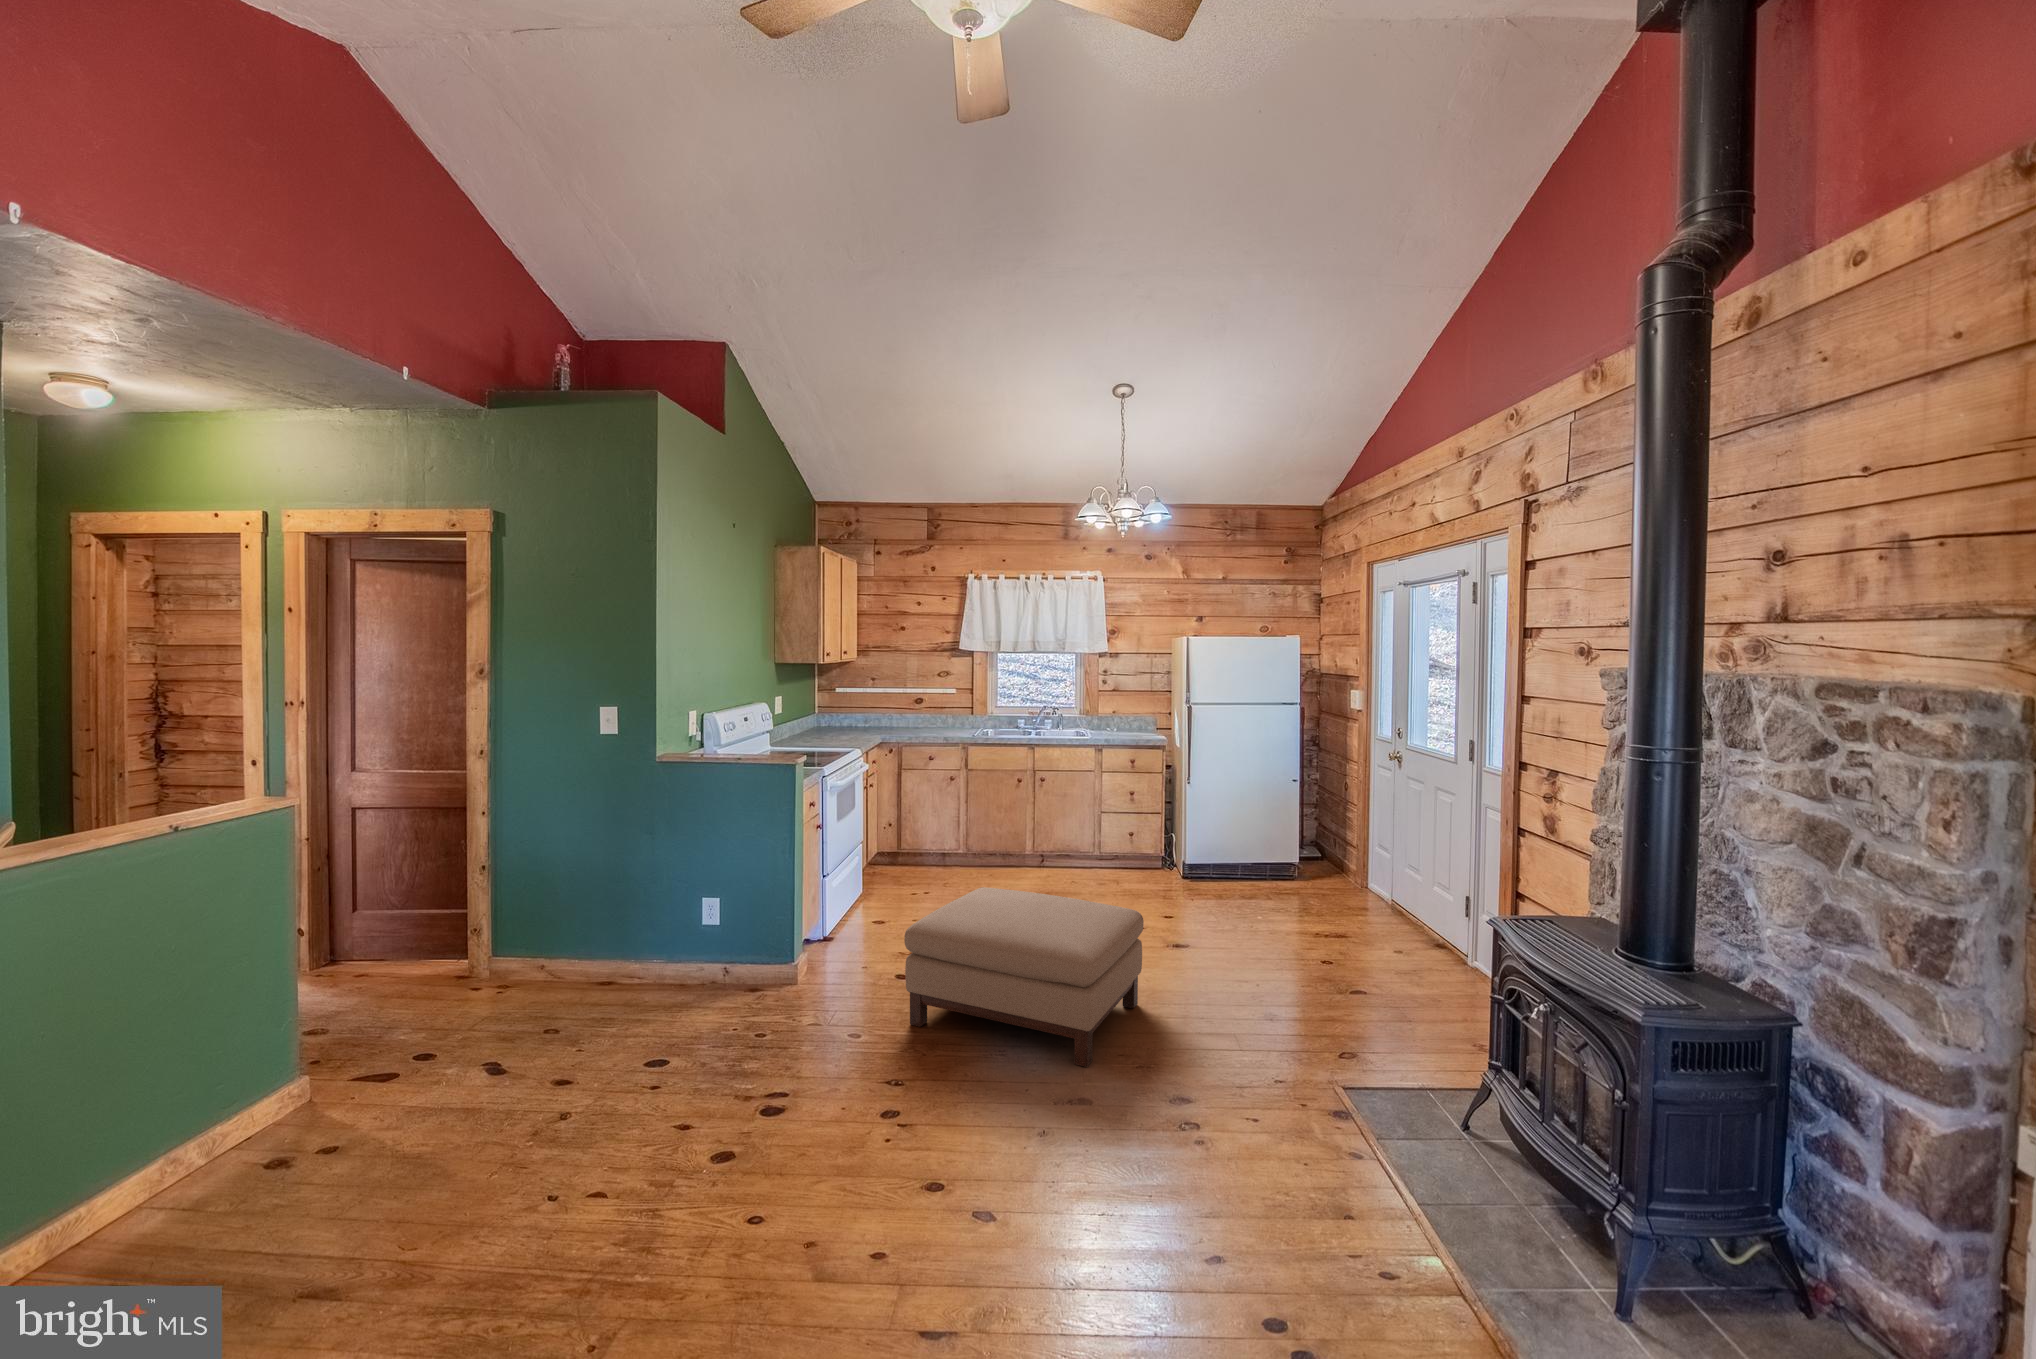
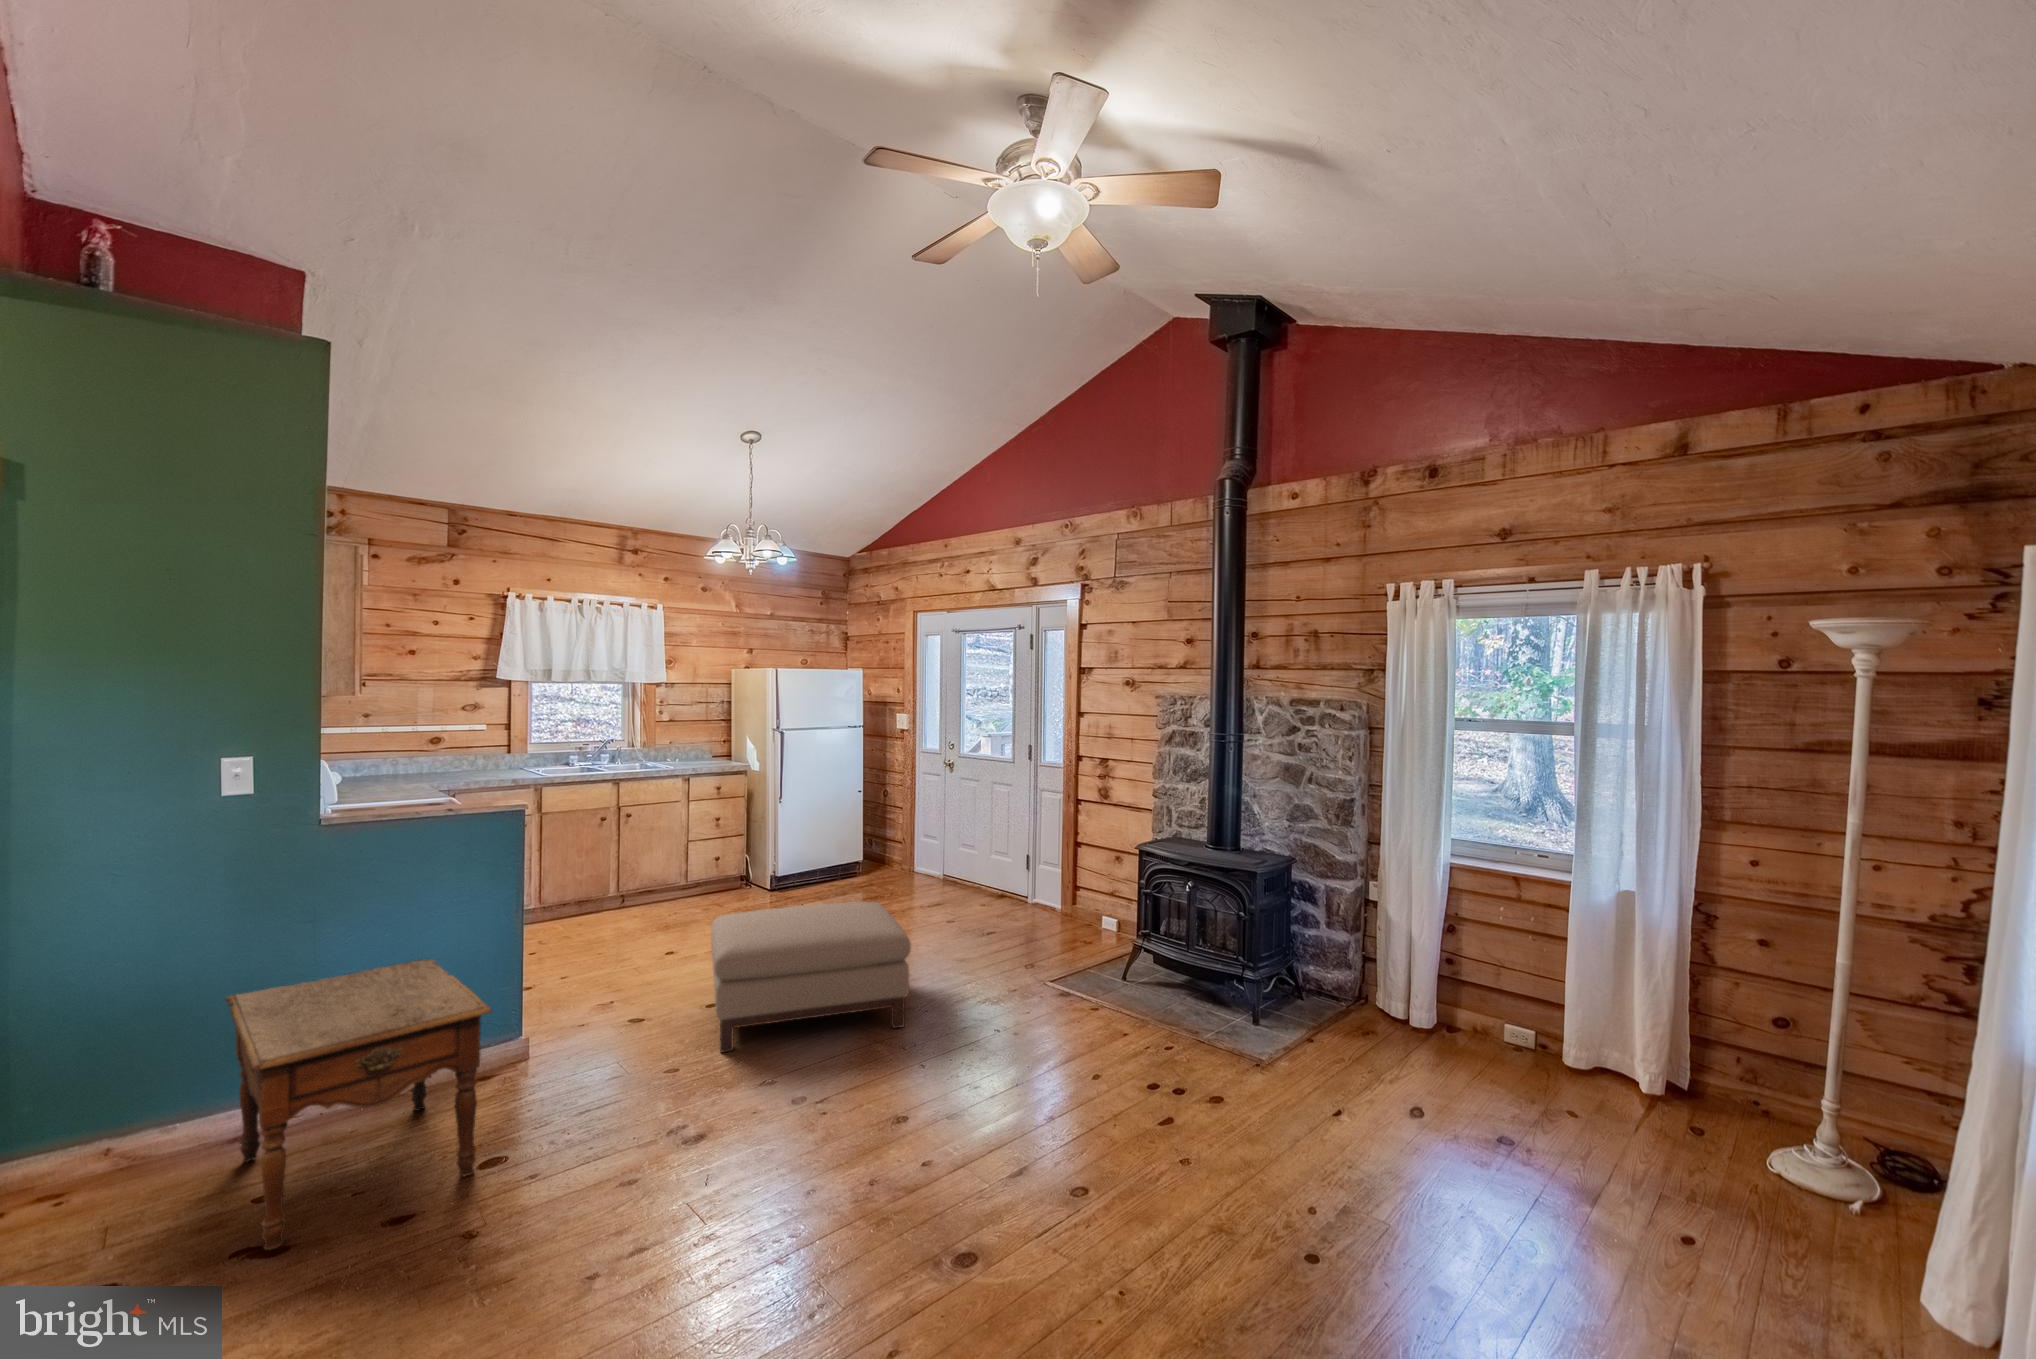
side table: none [499,870,717,1057] -> present [226,959,492,1250]

